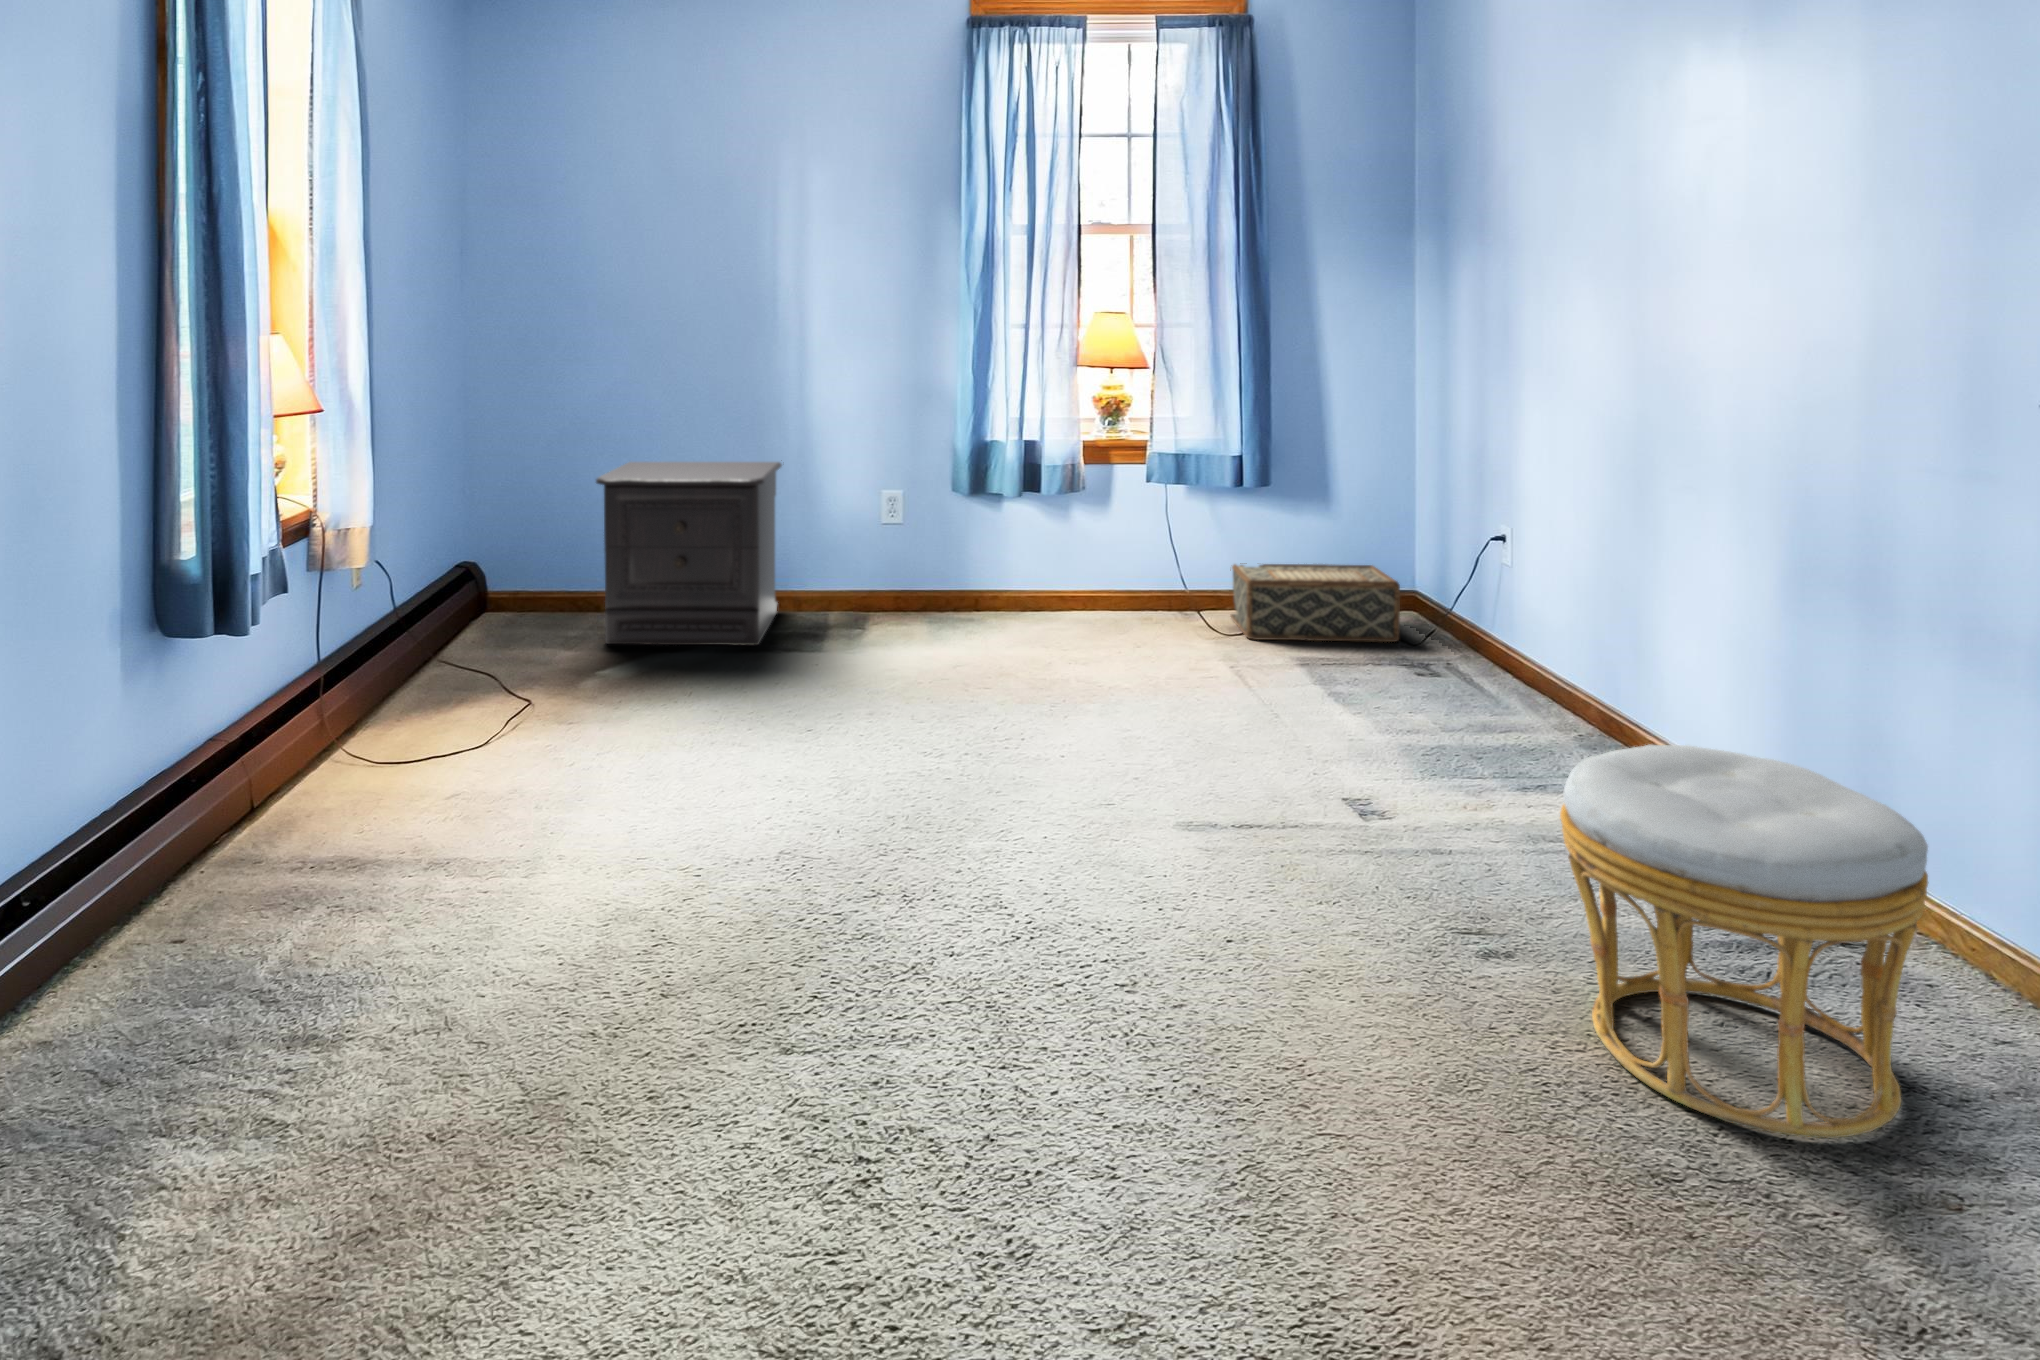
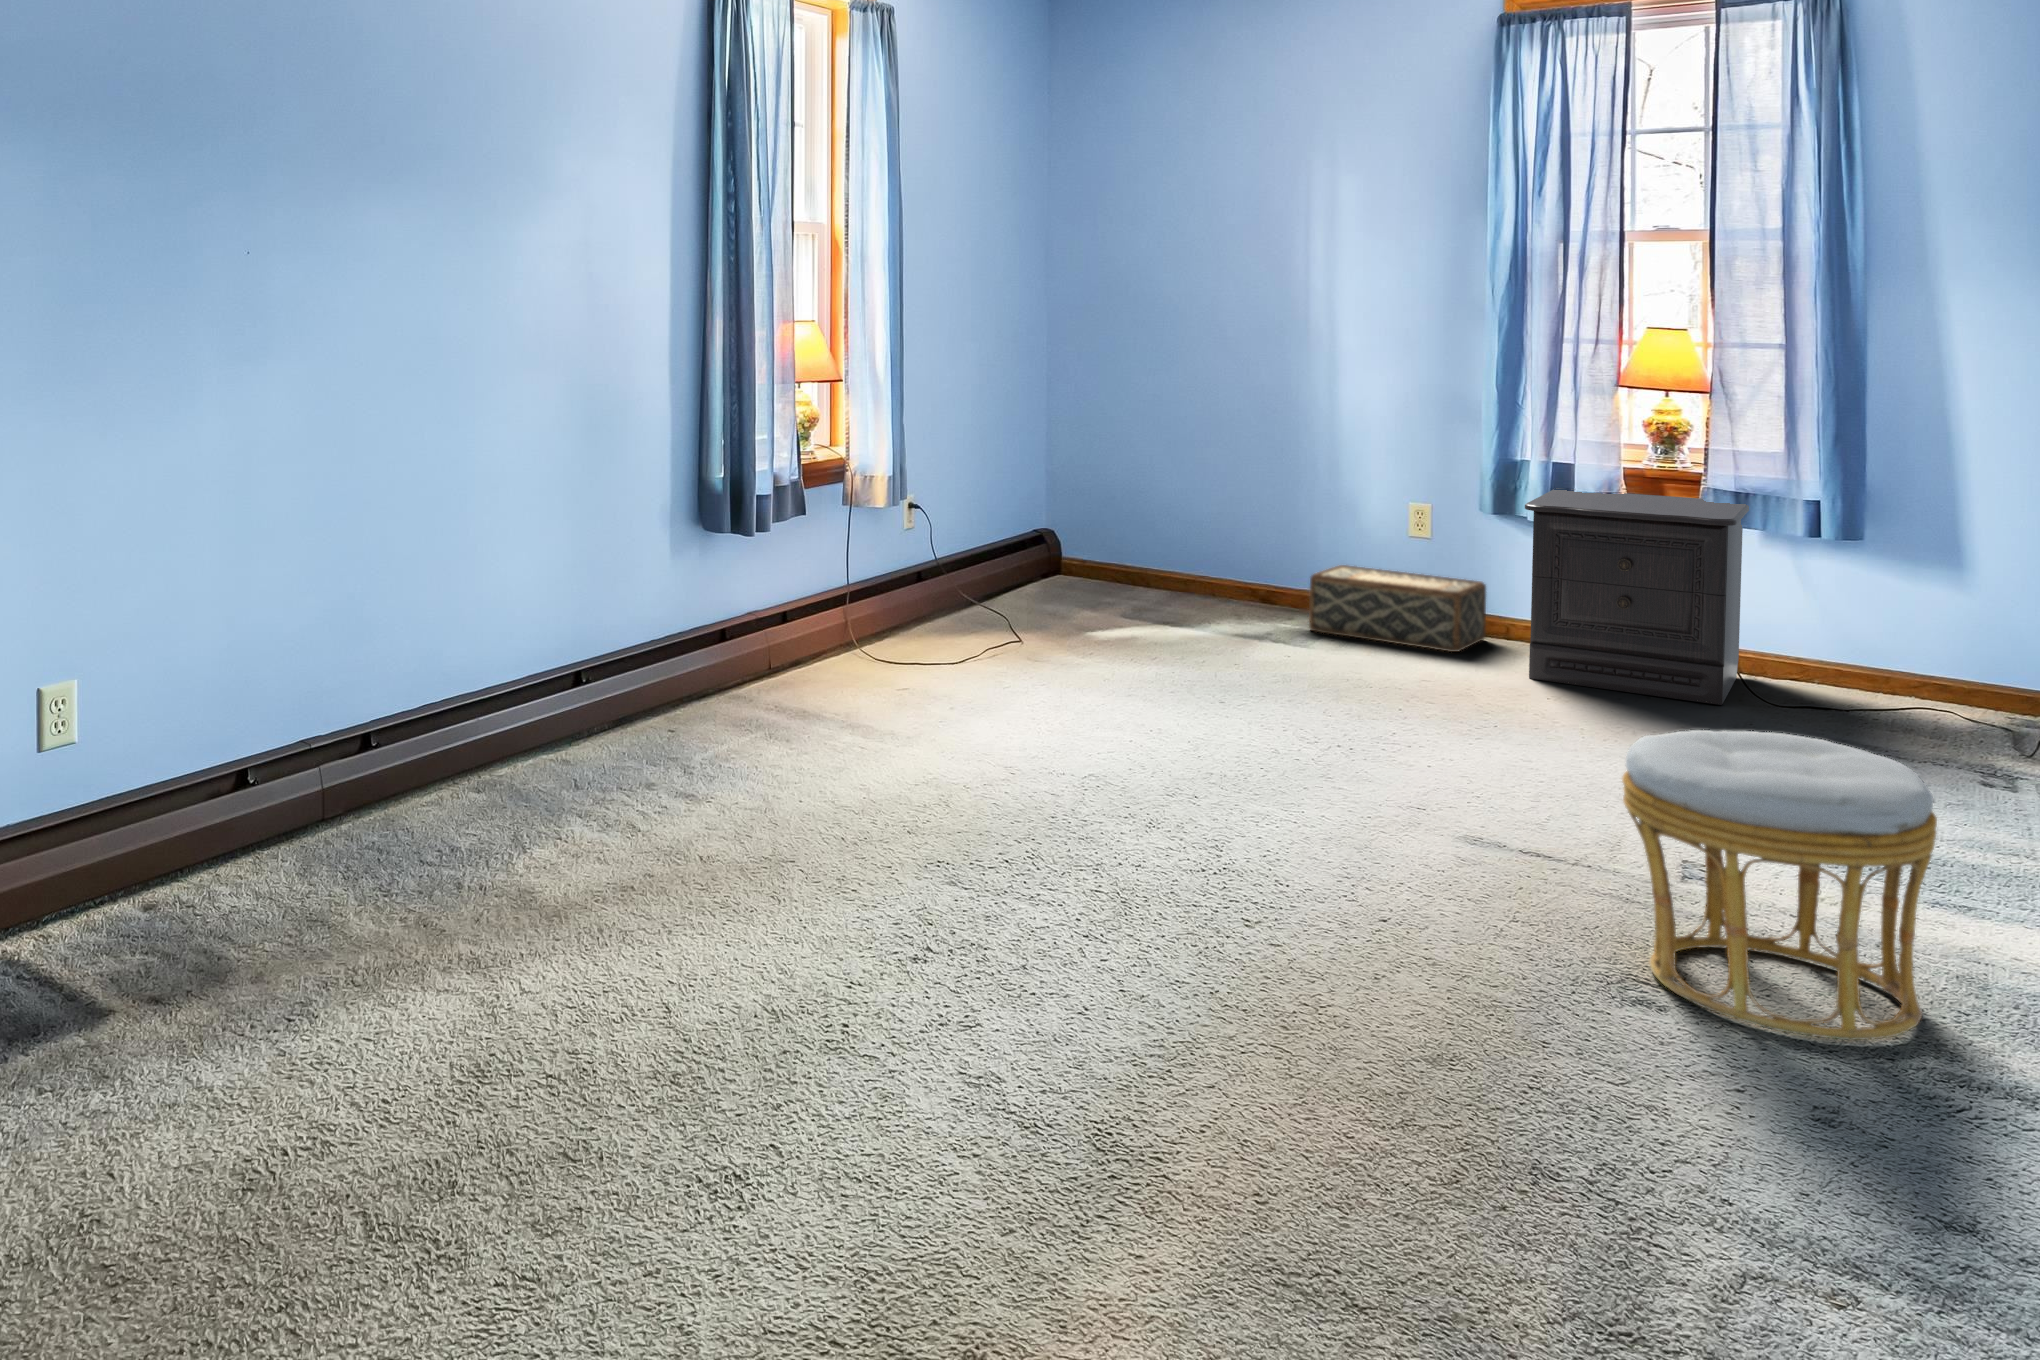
nightstand: present [596,460,782,645] -> present [1525,488,1749,705]
woven basket: present [1231,563,1400,642] -> present [1309,565,1486,652]

